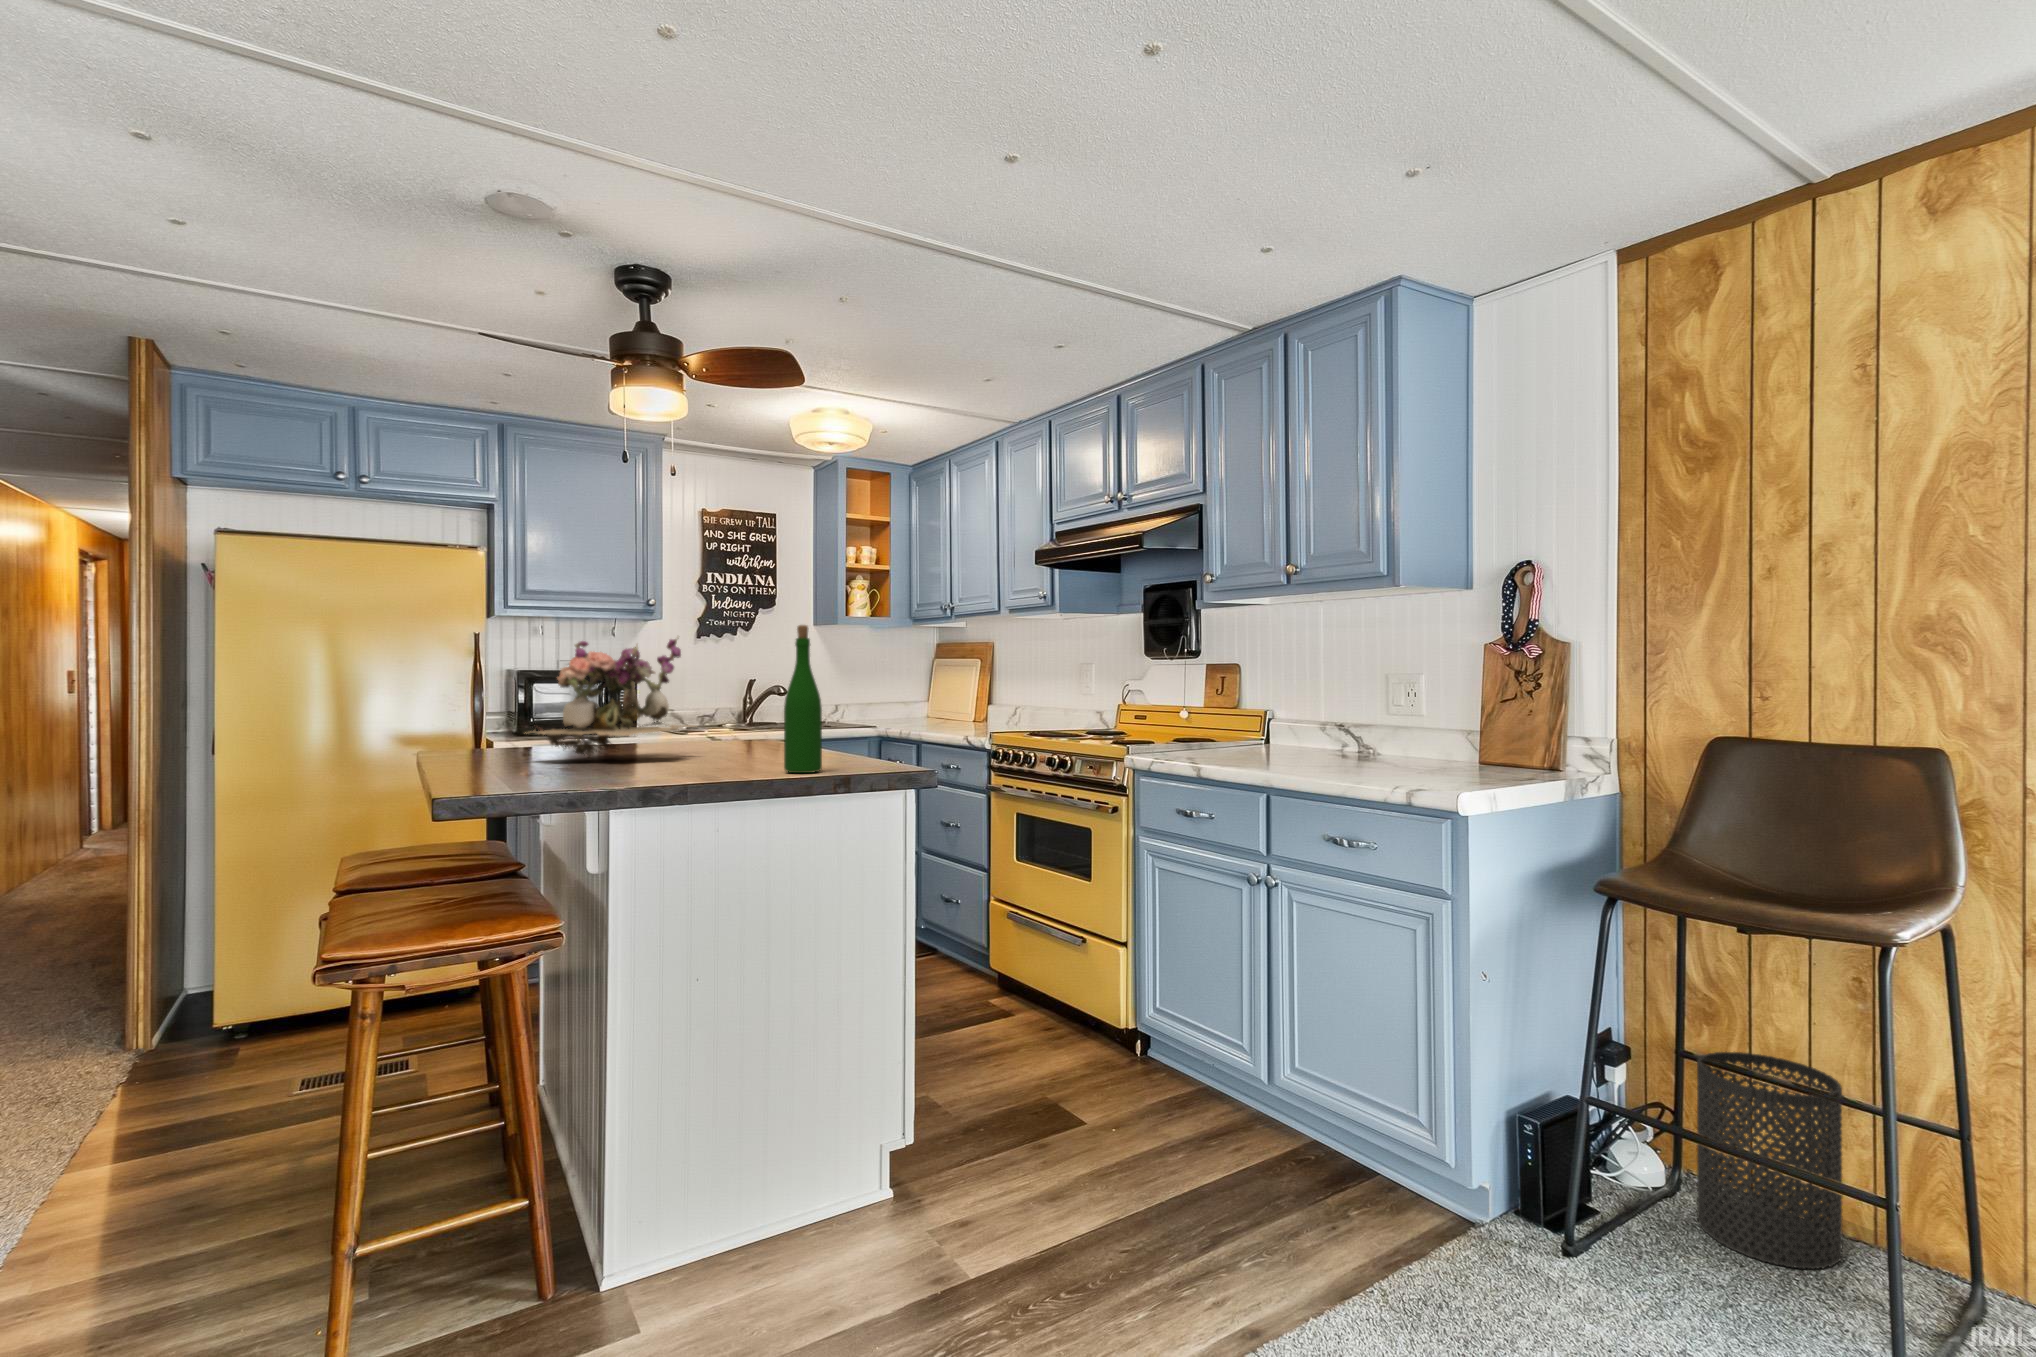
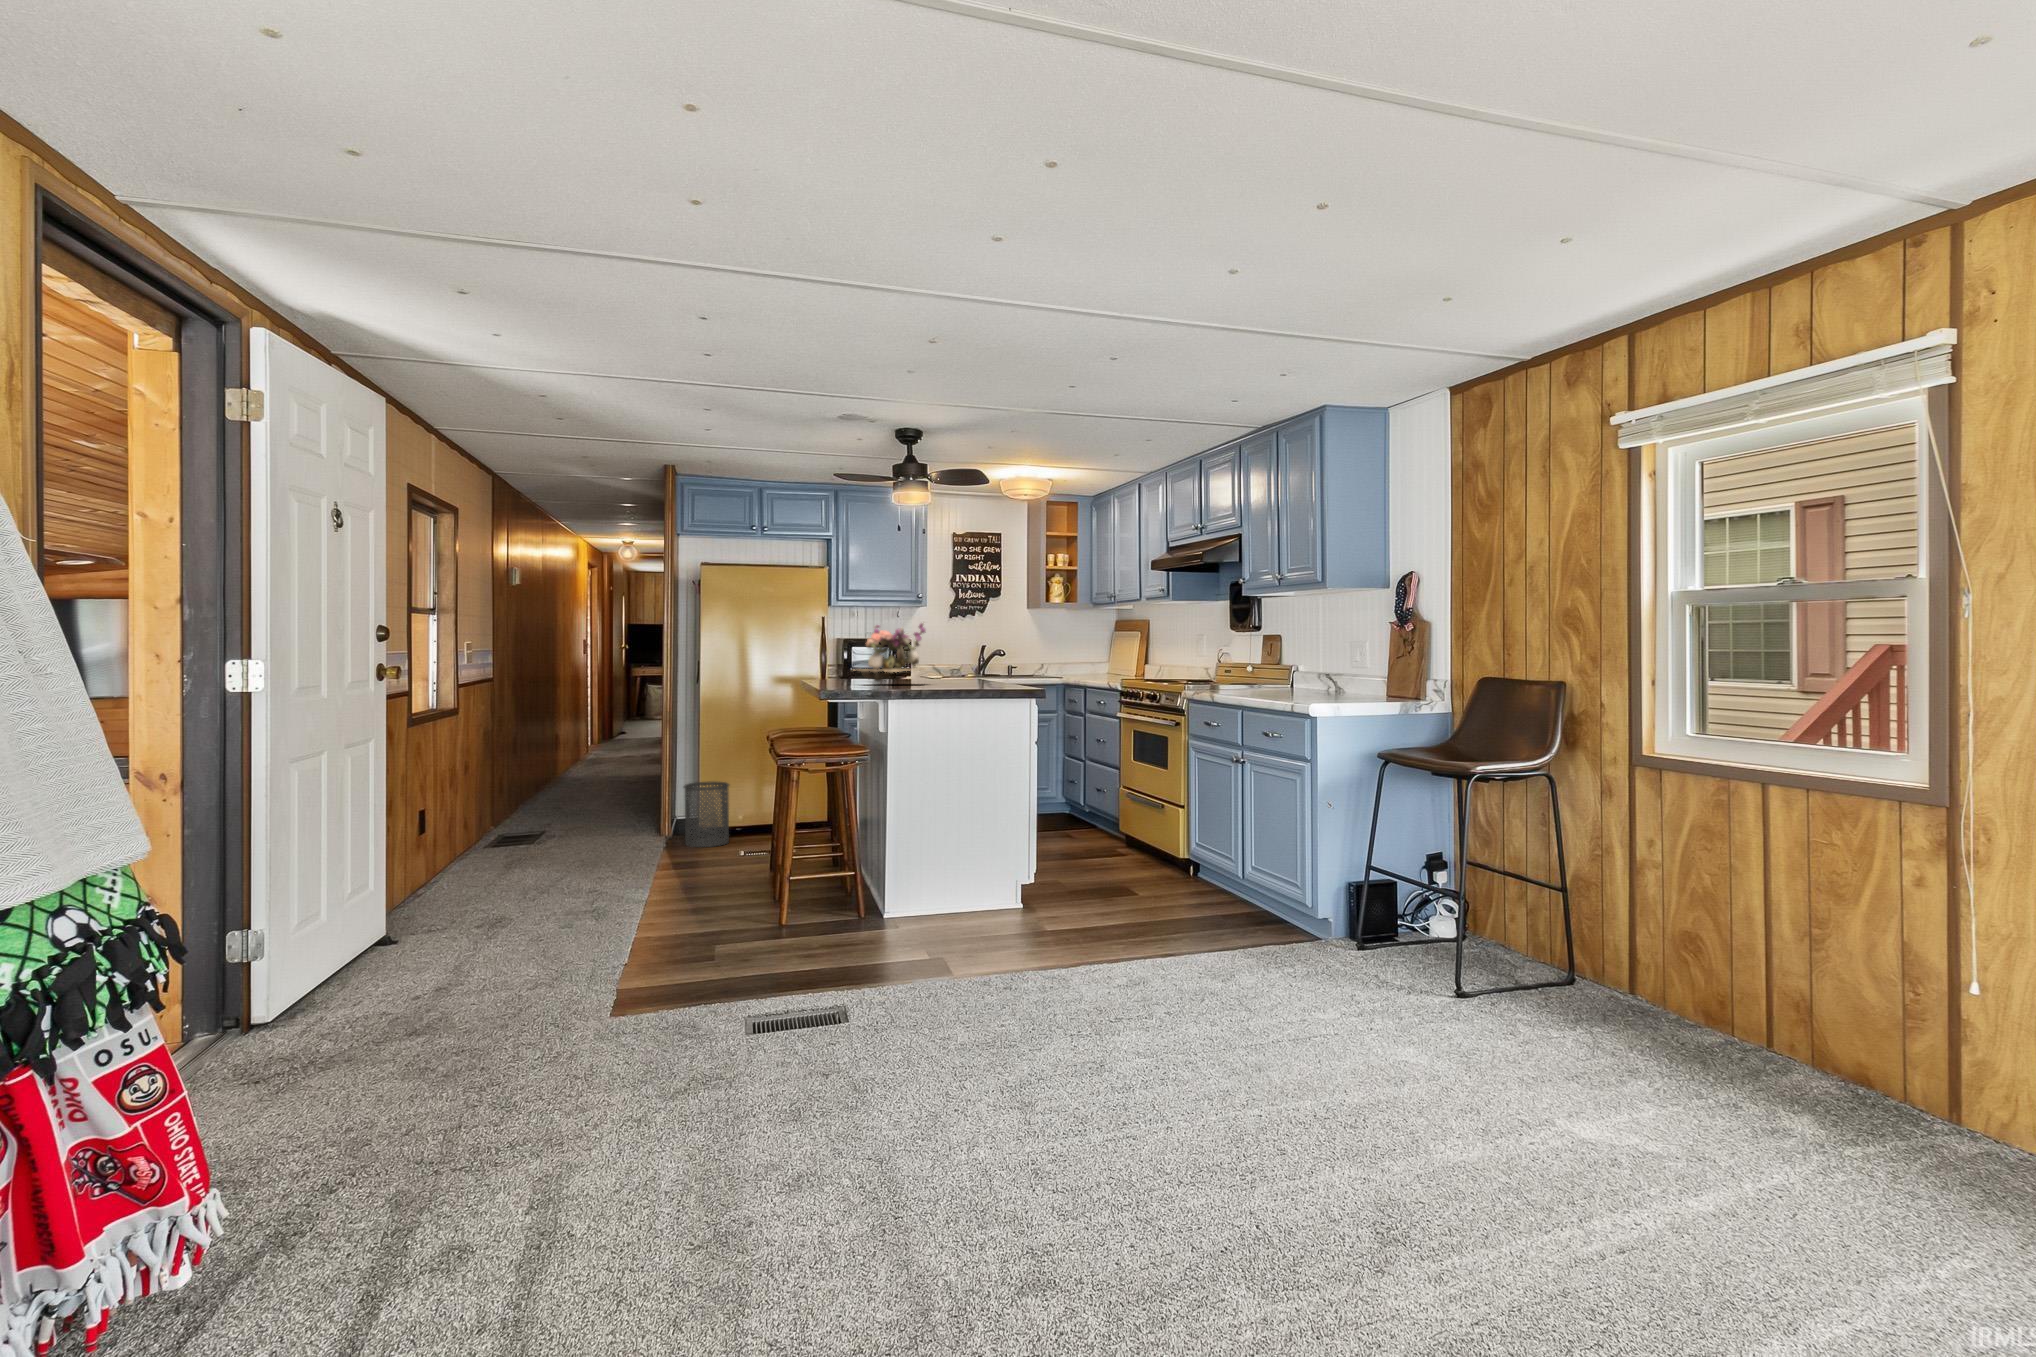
wine bottle: present [784,625,822,773] -> none [965,618,982,688]
trash can: present [1697,1052,1844,1269] -> present [684,781,729,847]

